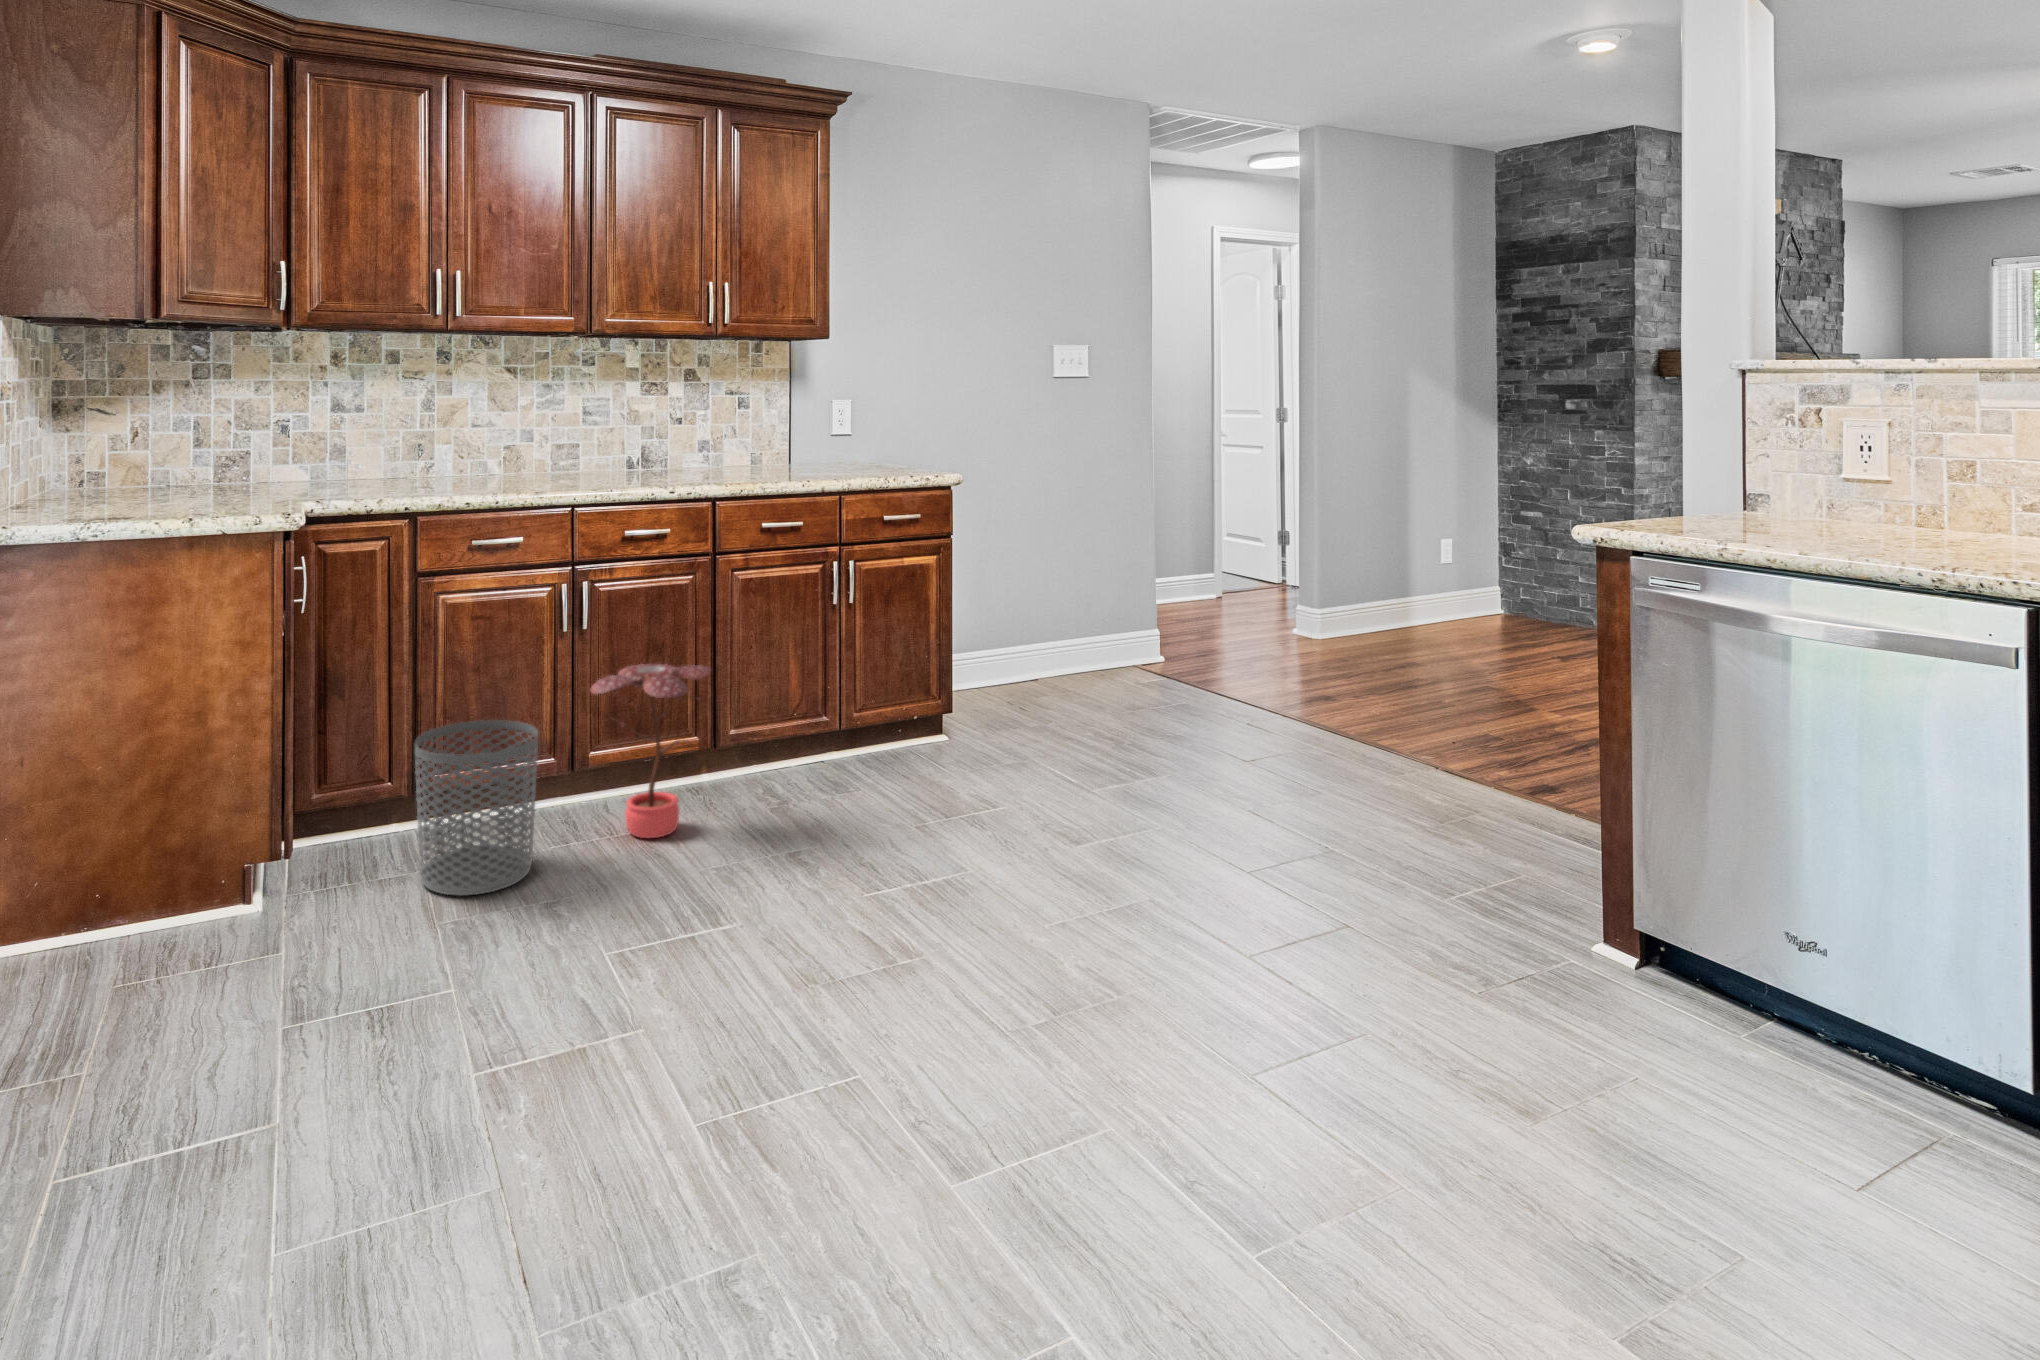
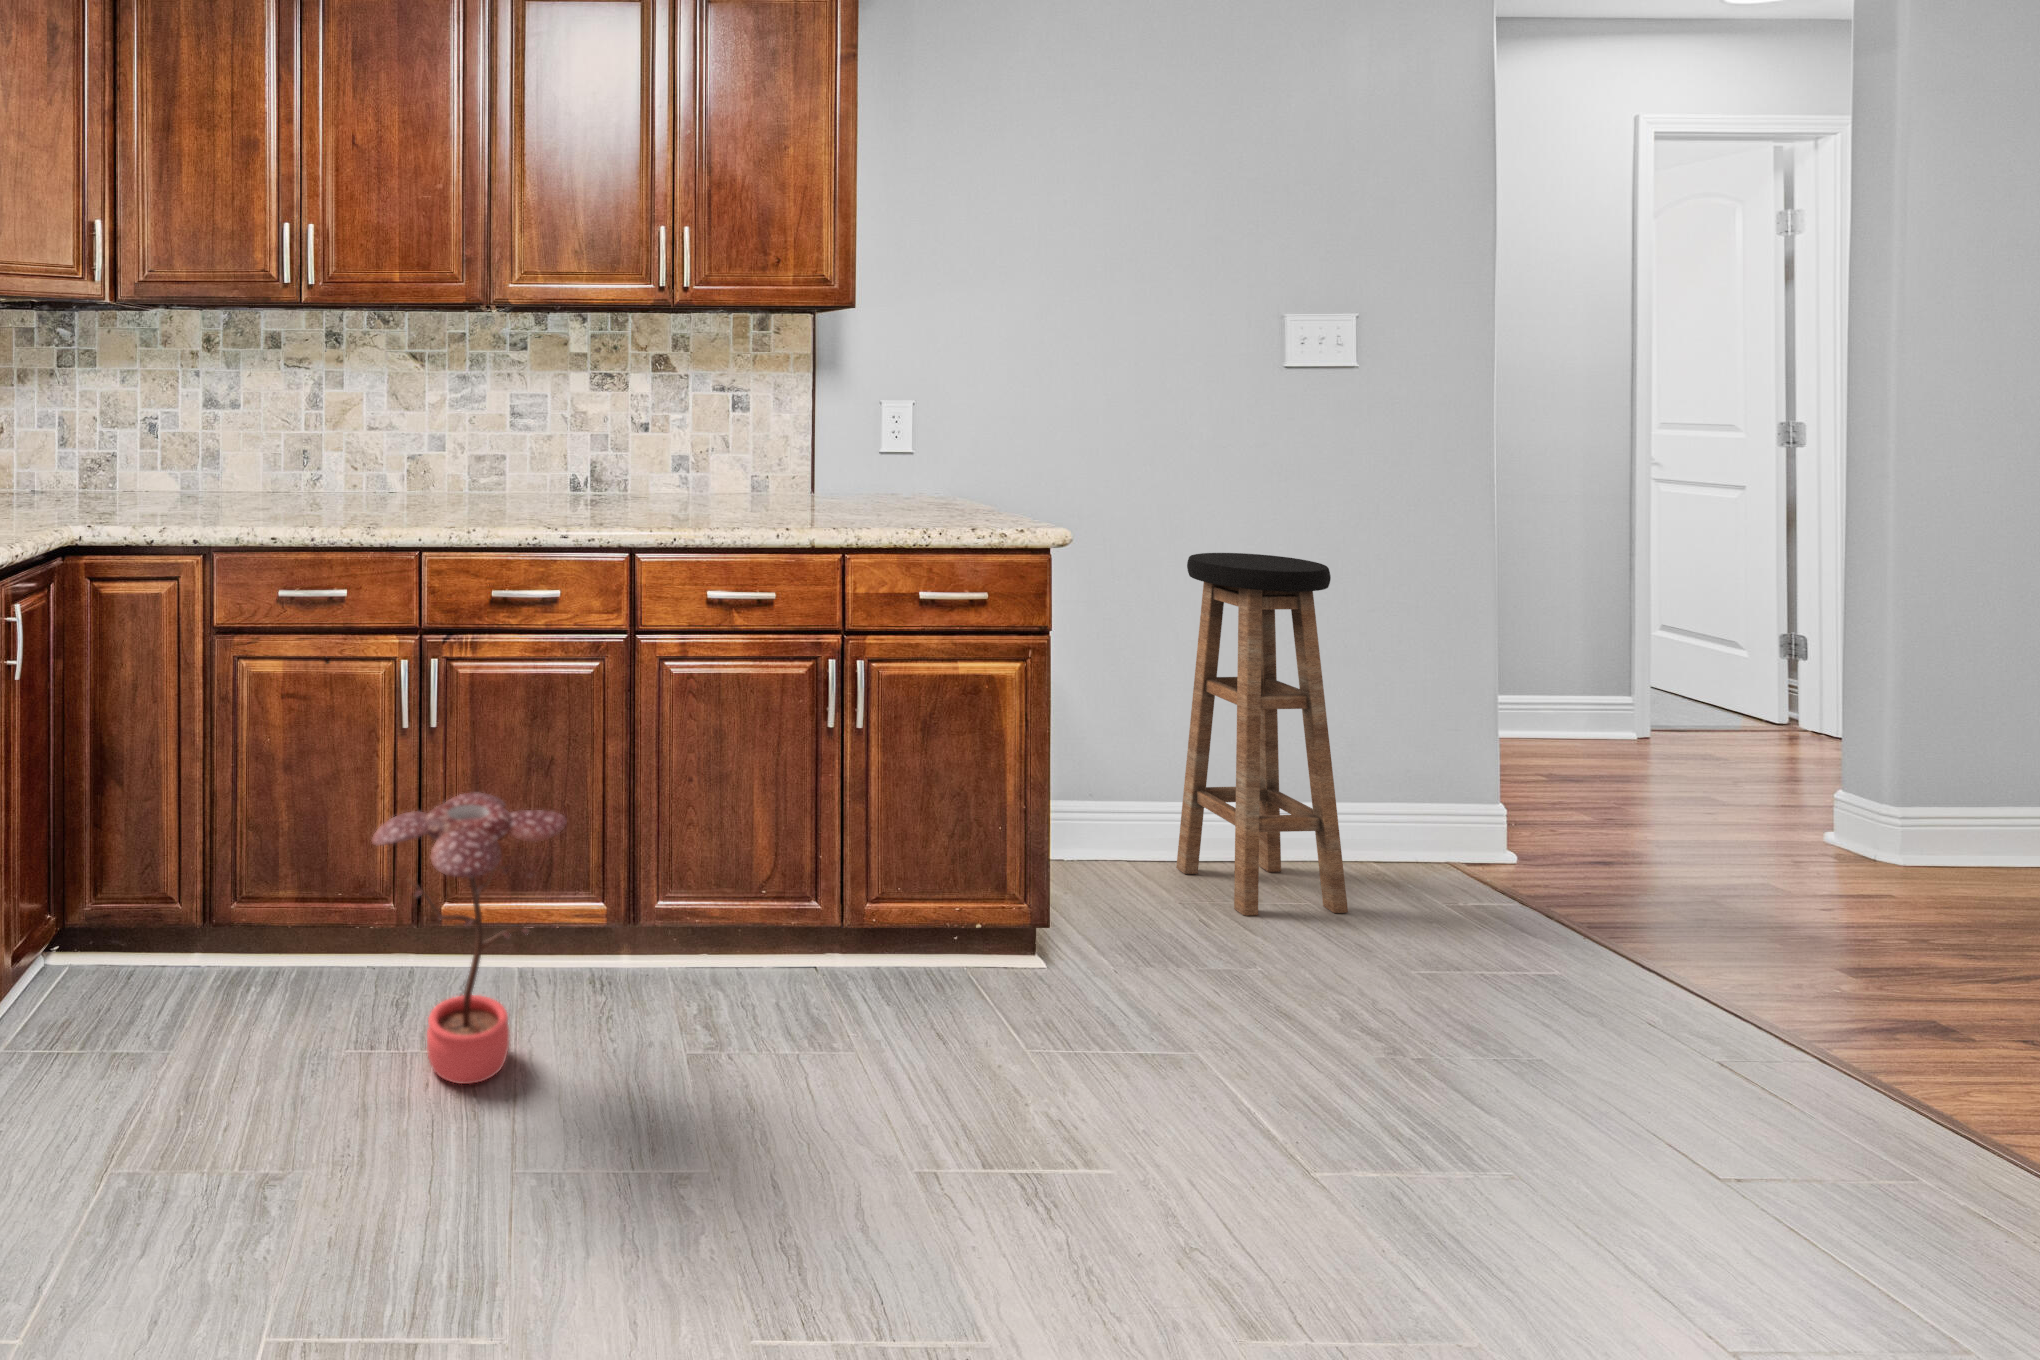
bar stool: none [1000,491,1090,704] -> present [1176,553,1348,916]
waste bin: present [415,720,538,896] -> none [88,852,272,1141]

